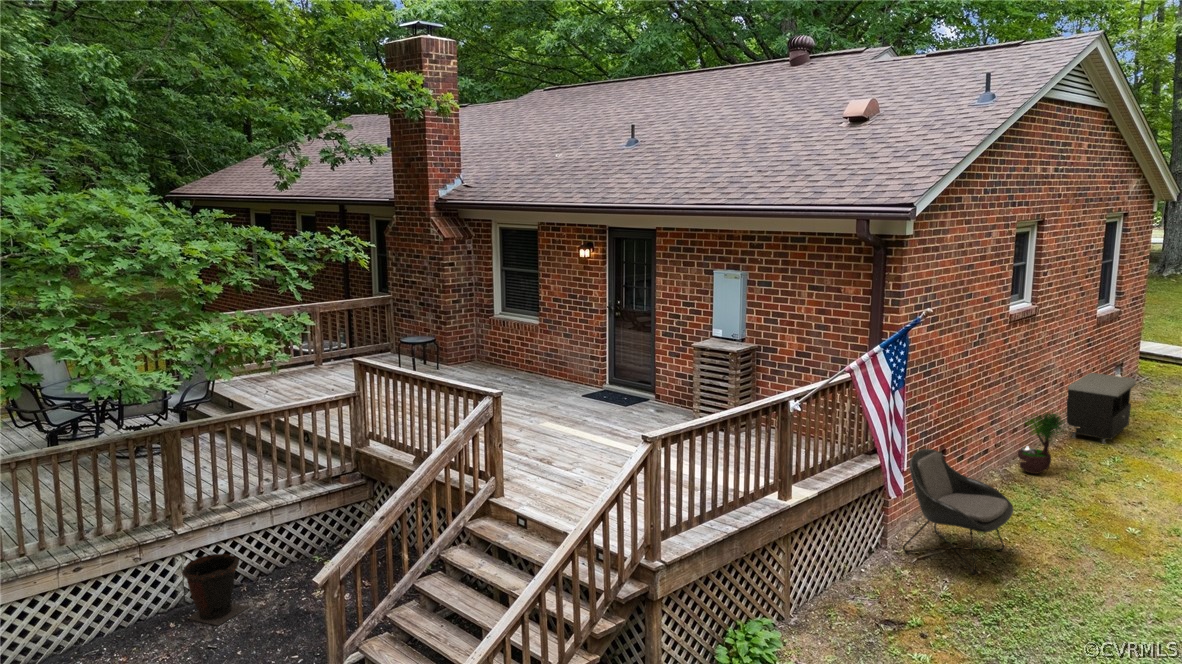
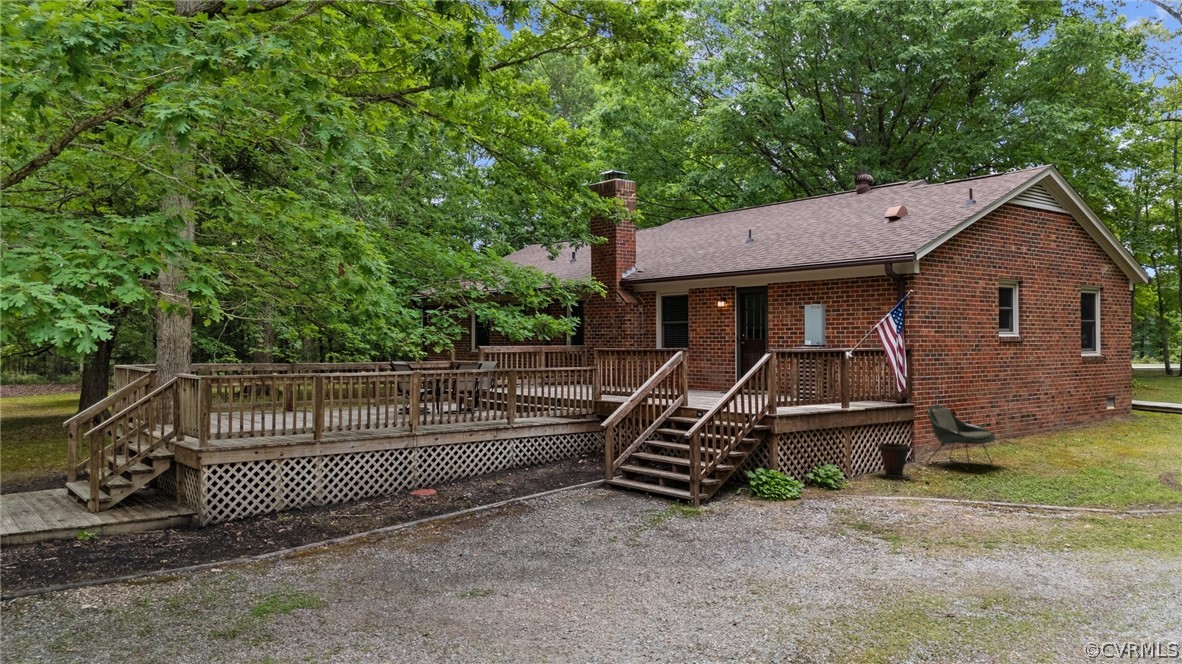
storage bench: present [1067,373,1136,443] -> none [1058,394,1112,438]
potted tree: present [1018,411,1064,474] -> none [1016,399,1047,446]
bucket: present [183,554,249,626] -> present [878,443,910,478]

